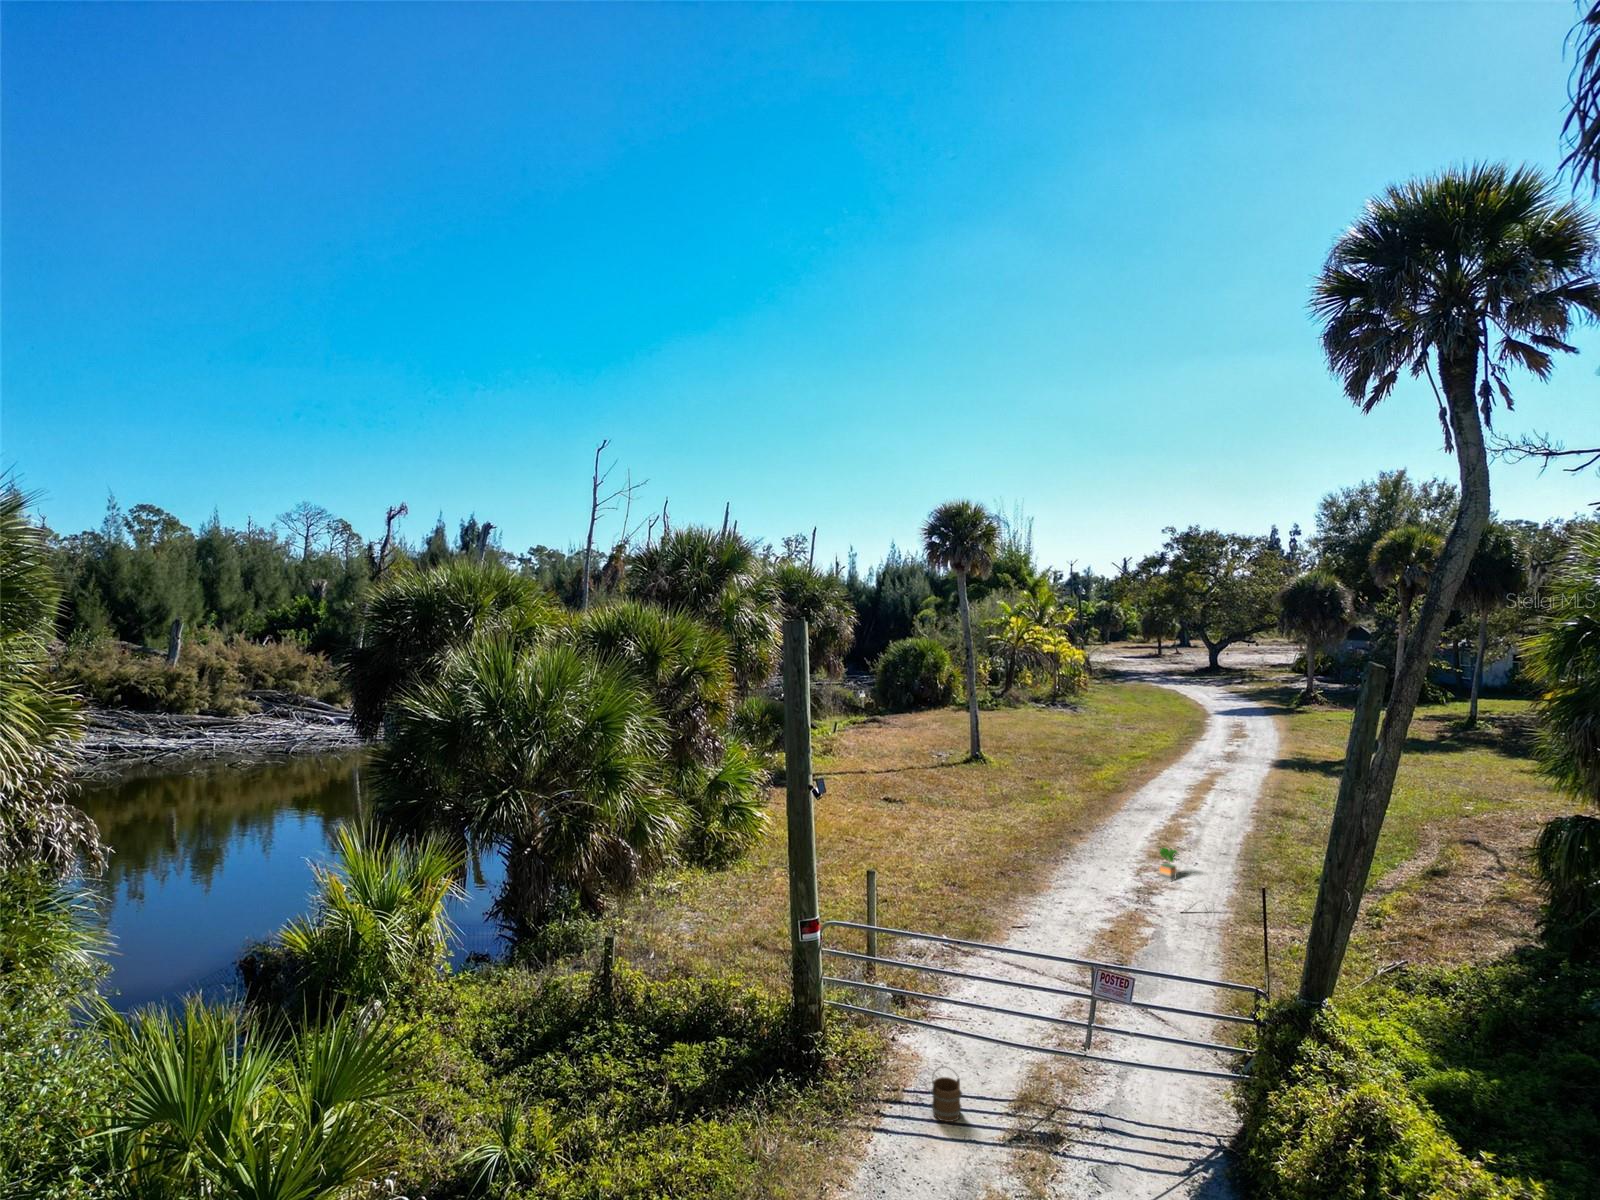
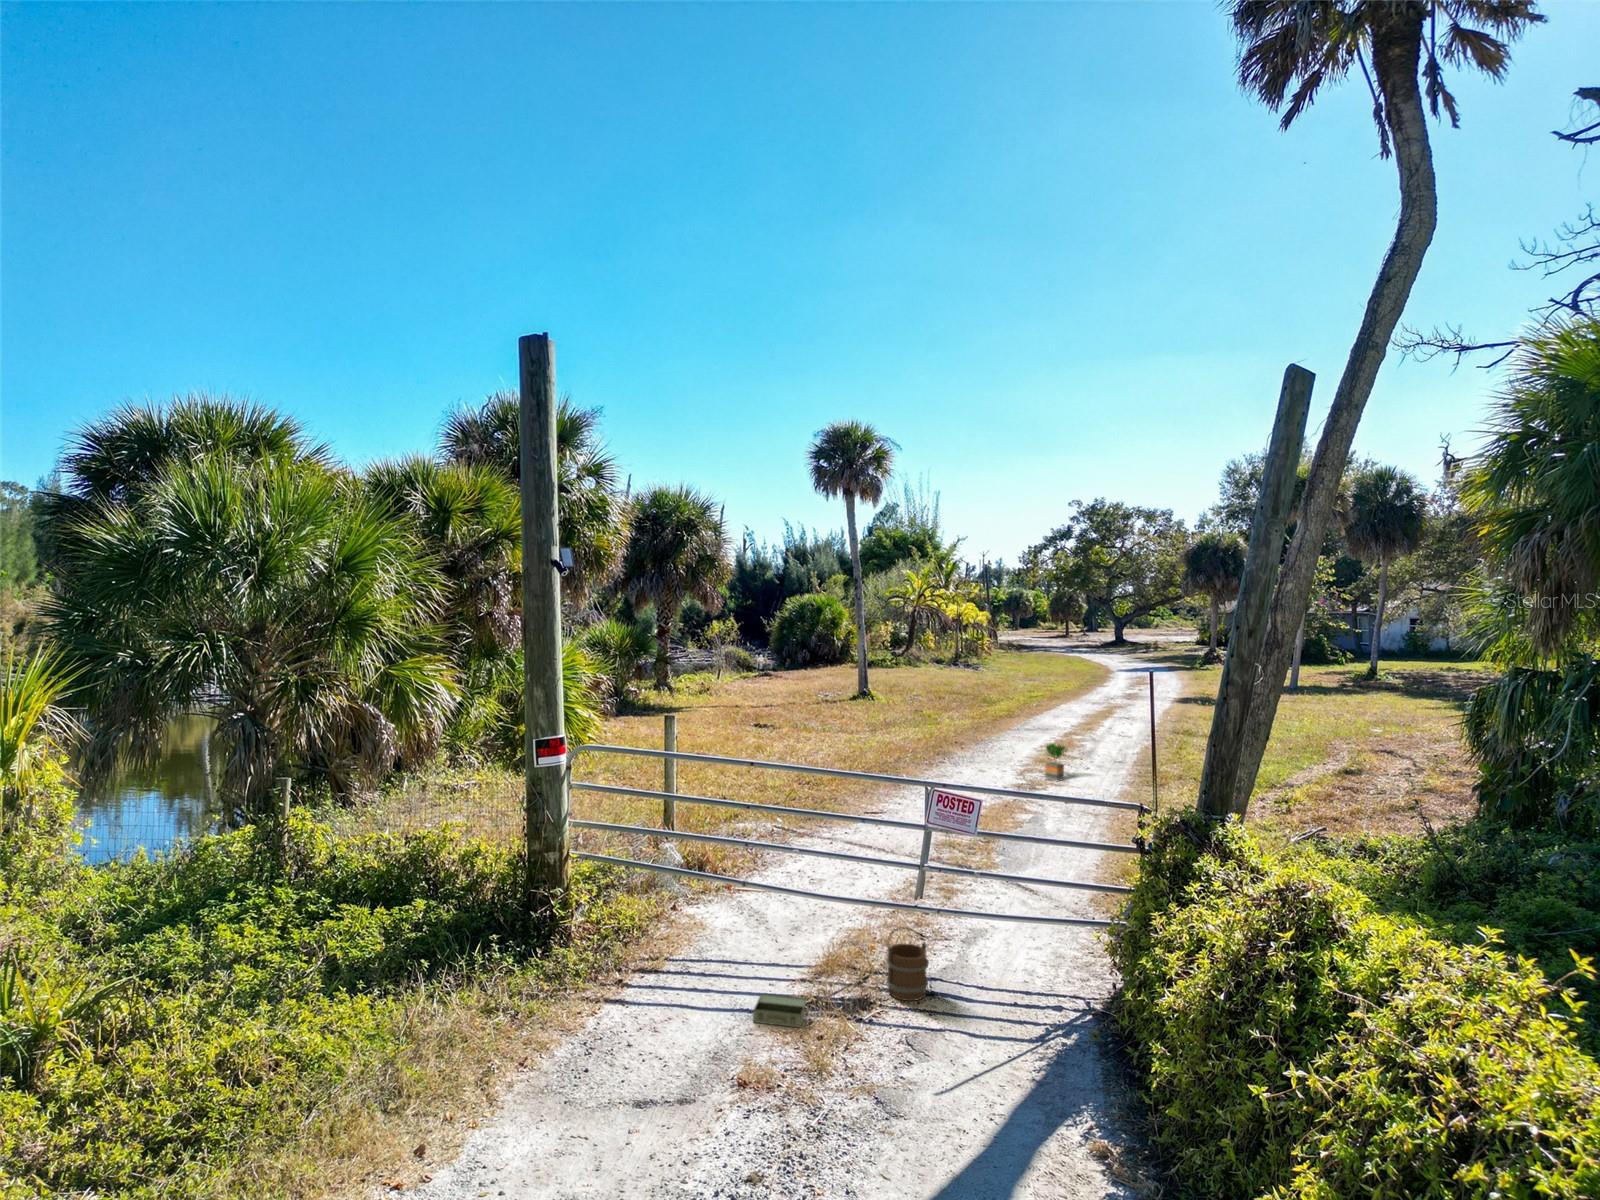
bucket: present [932,1066,962,1122] -> present [886,927,929,1001]
toolbox: none [980,1127,1016,1157] -> present [753,993,807,1027]

